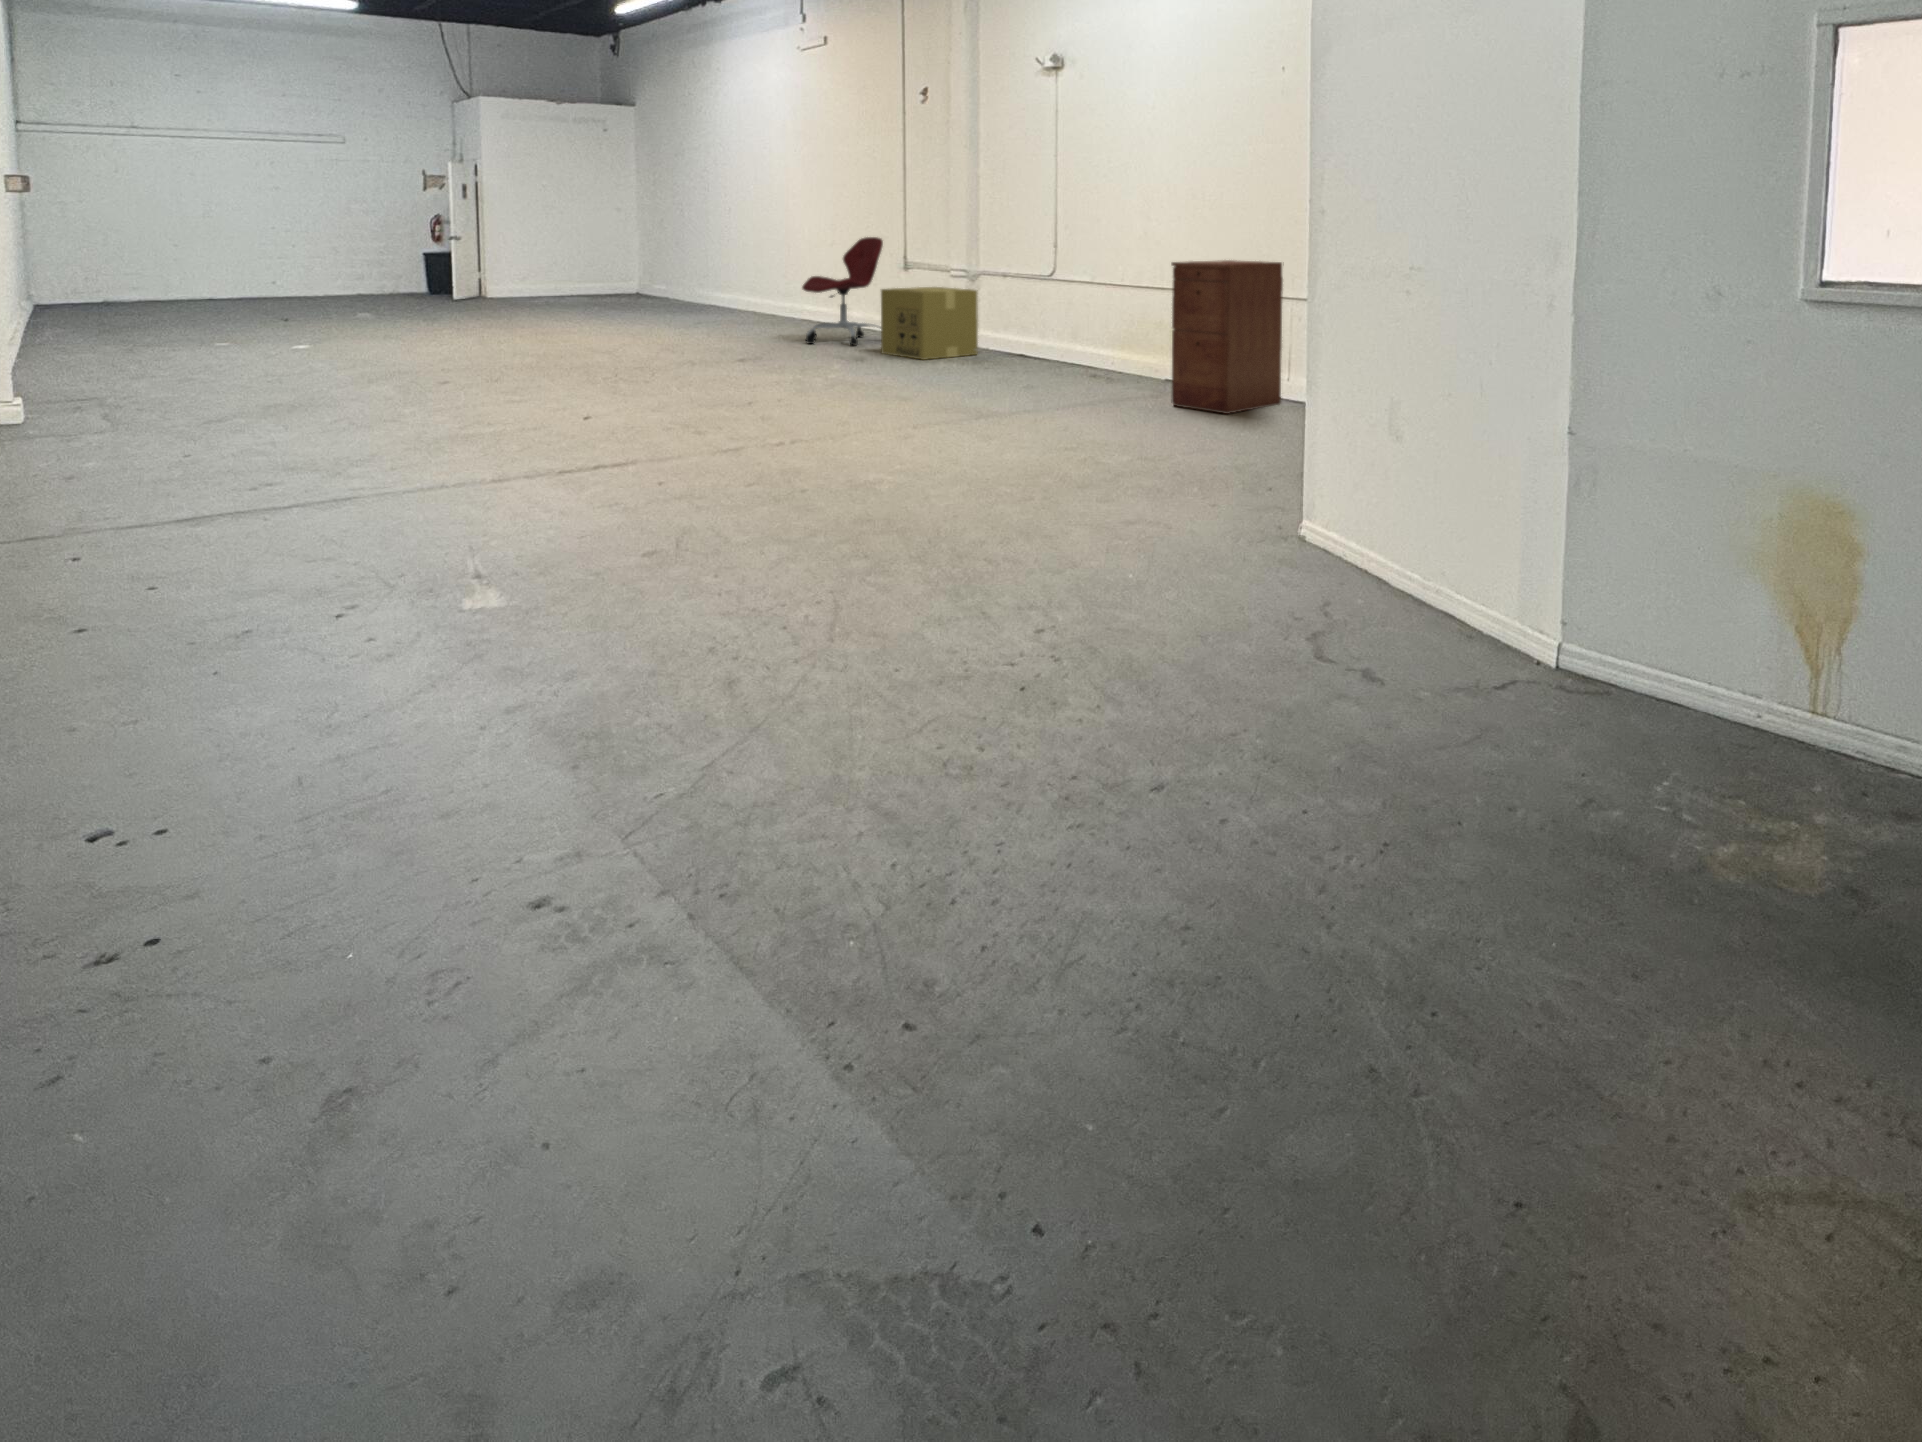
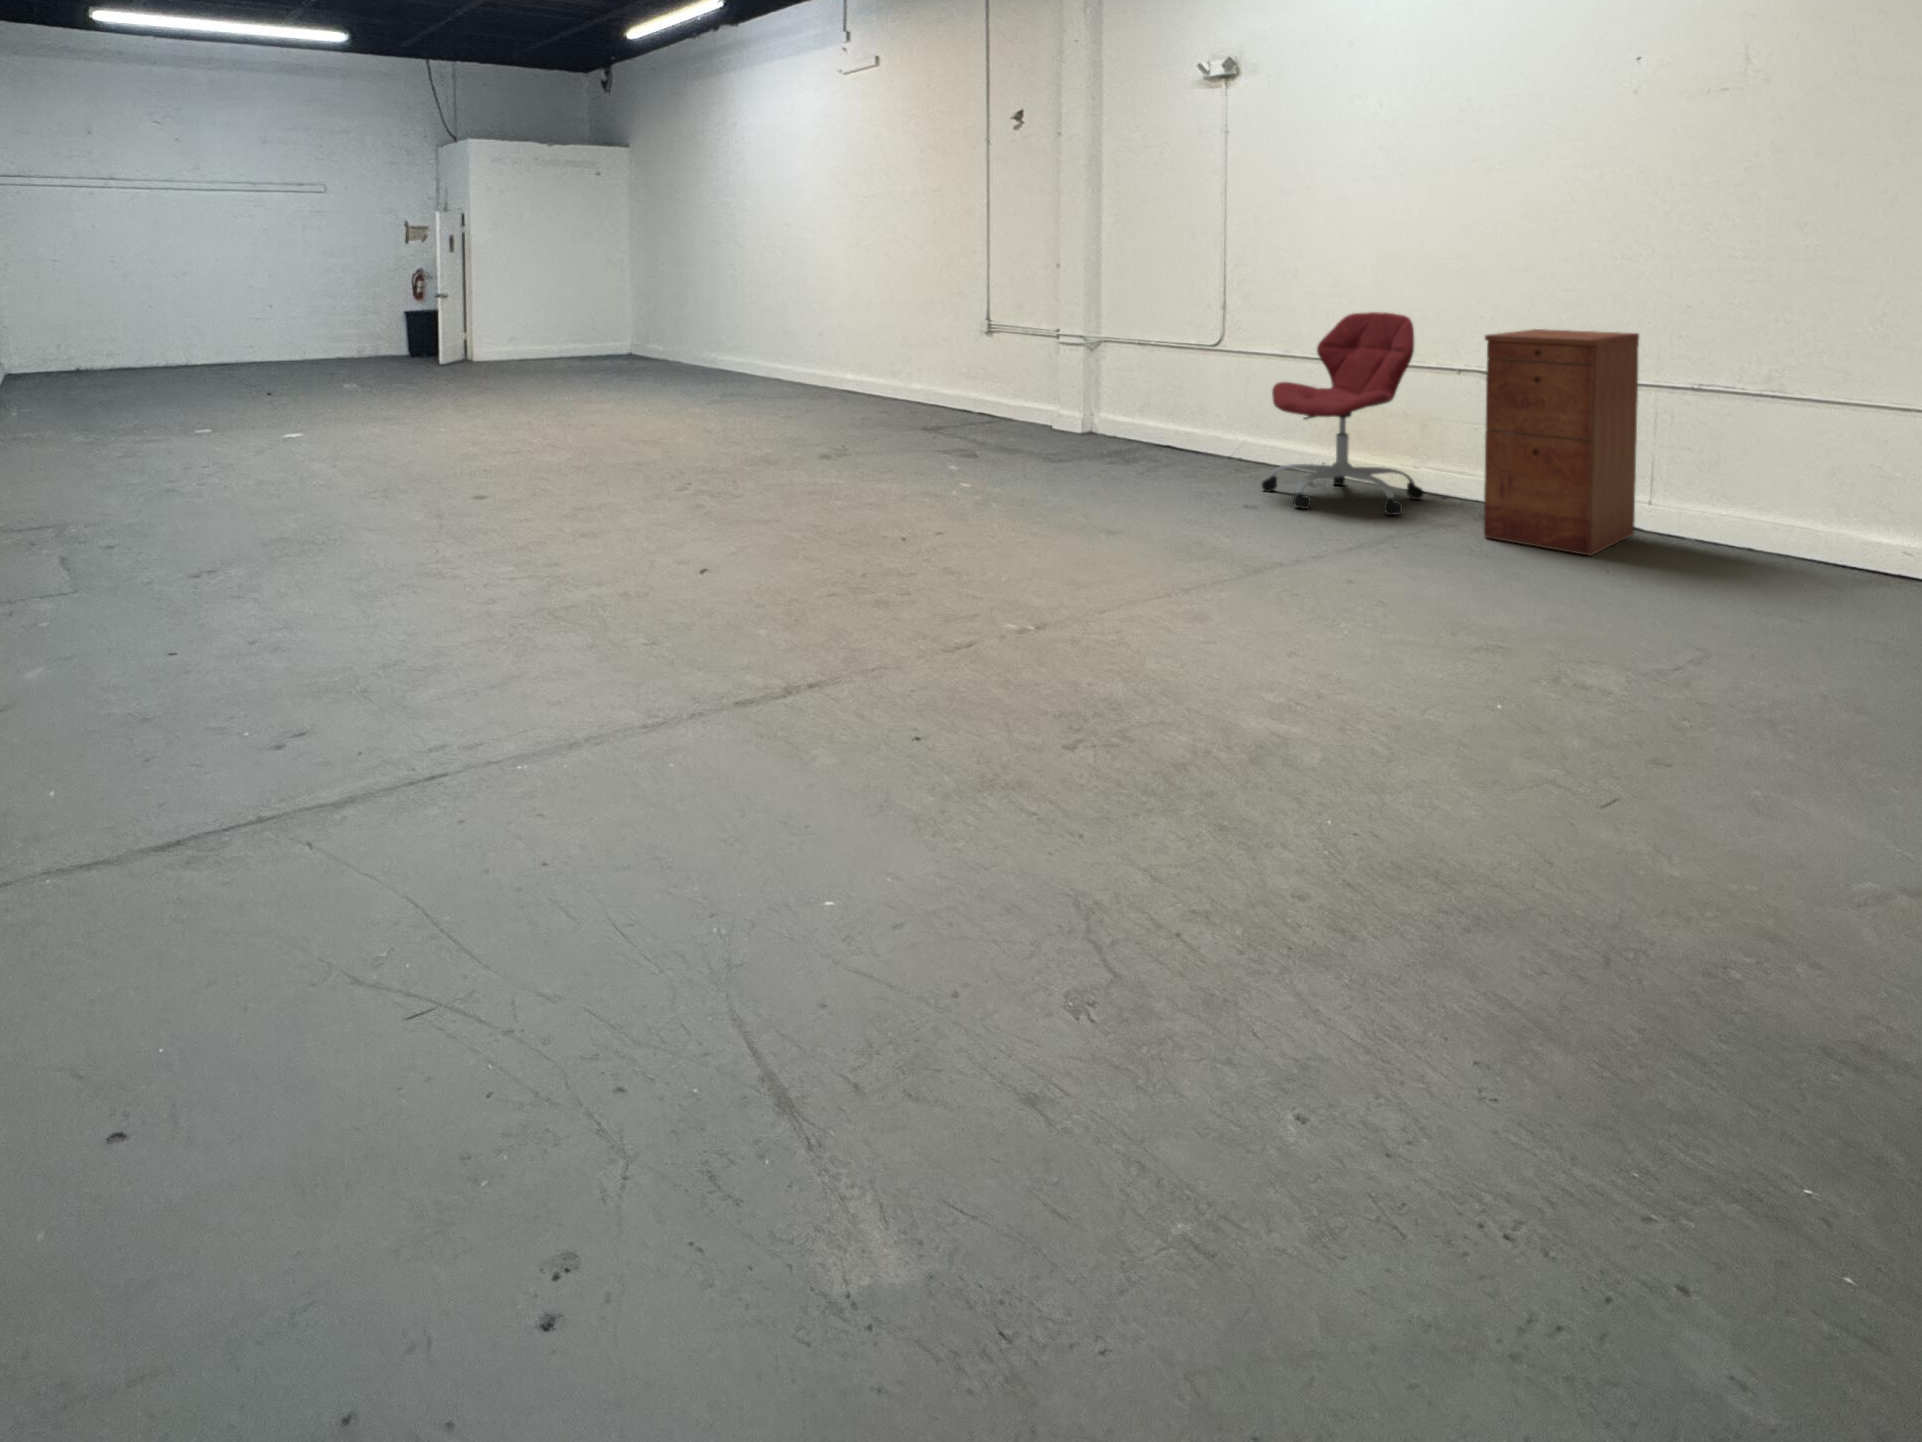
office chair: present [802,237,883,345] -> present [1262,312,1423,515]
cardboard box: present [881,287,978,360] -> none [977,354,1099,450]

